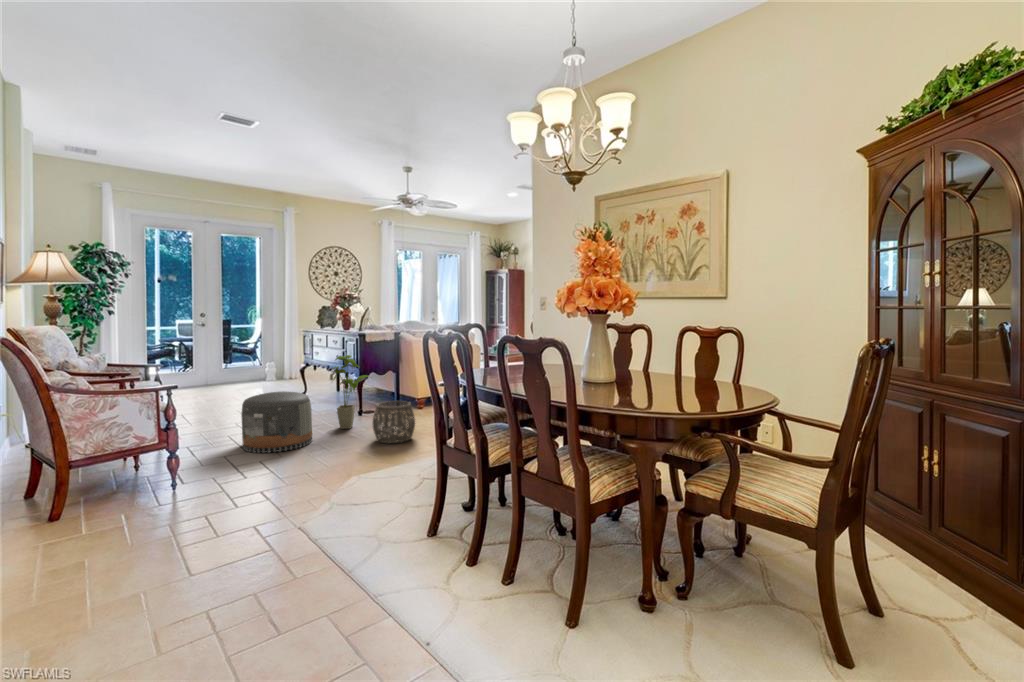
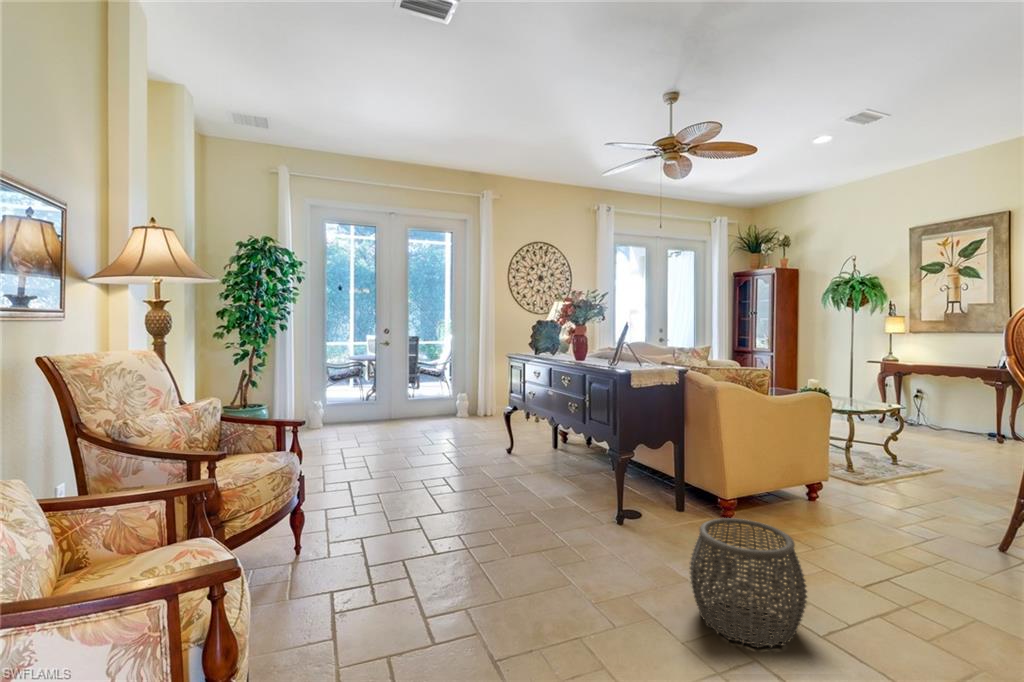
house plant: present [332,355,369,429] -> none [574,401,654,552]
pouf: present [241,391,312,453] -> none [413,475,550,633]

